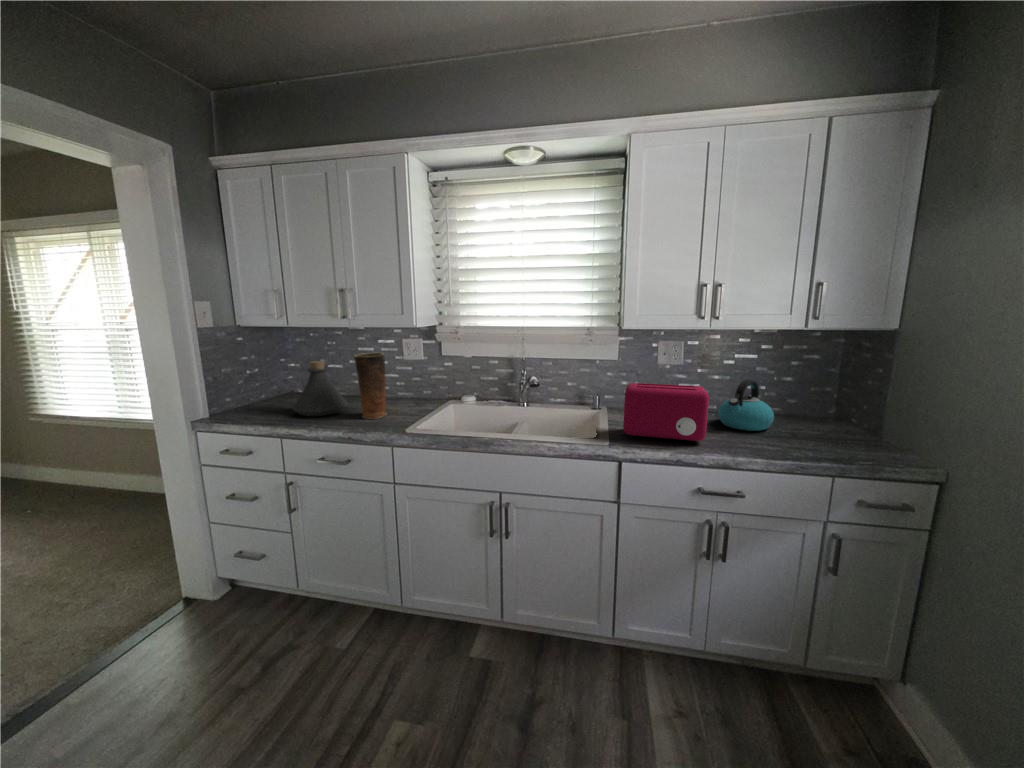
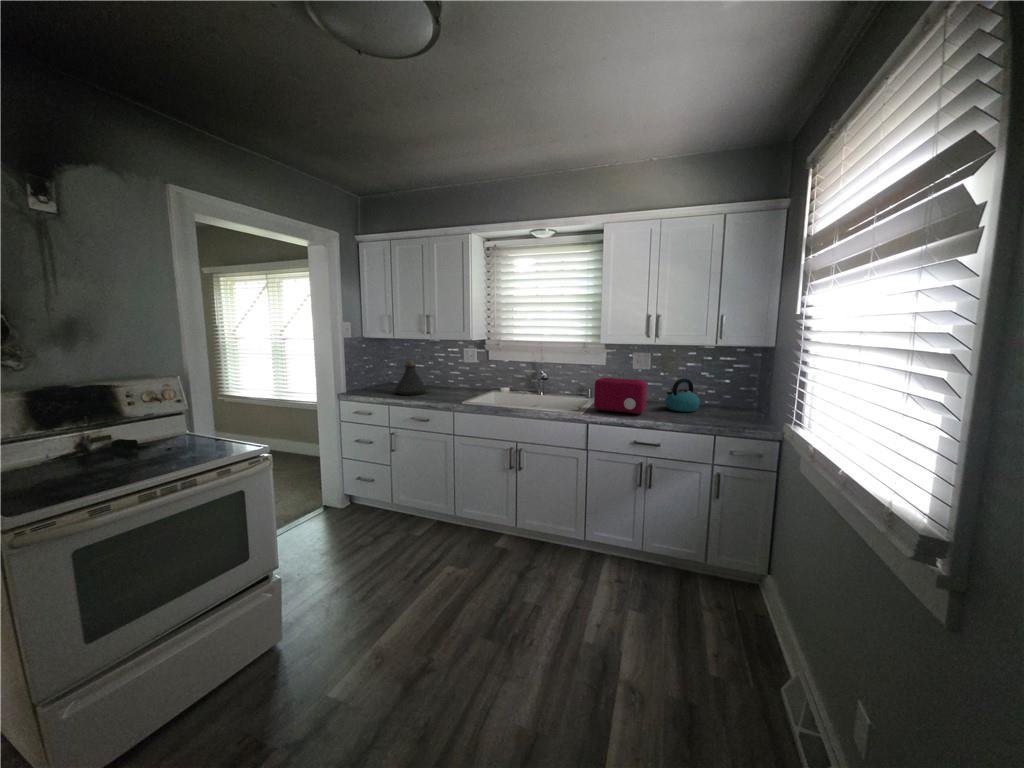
vase: present [354,353,387,419] -> none [433,356,452,397]

